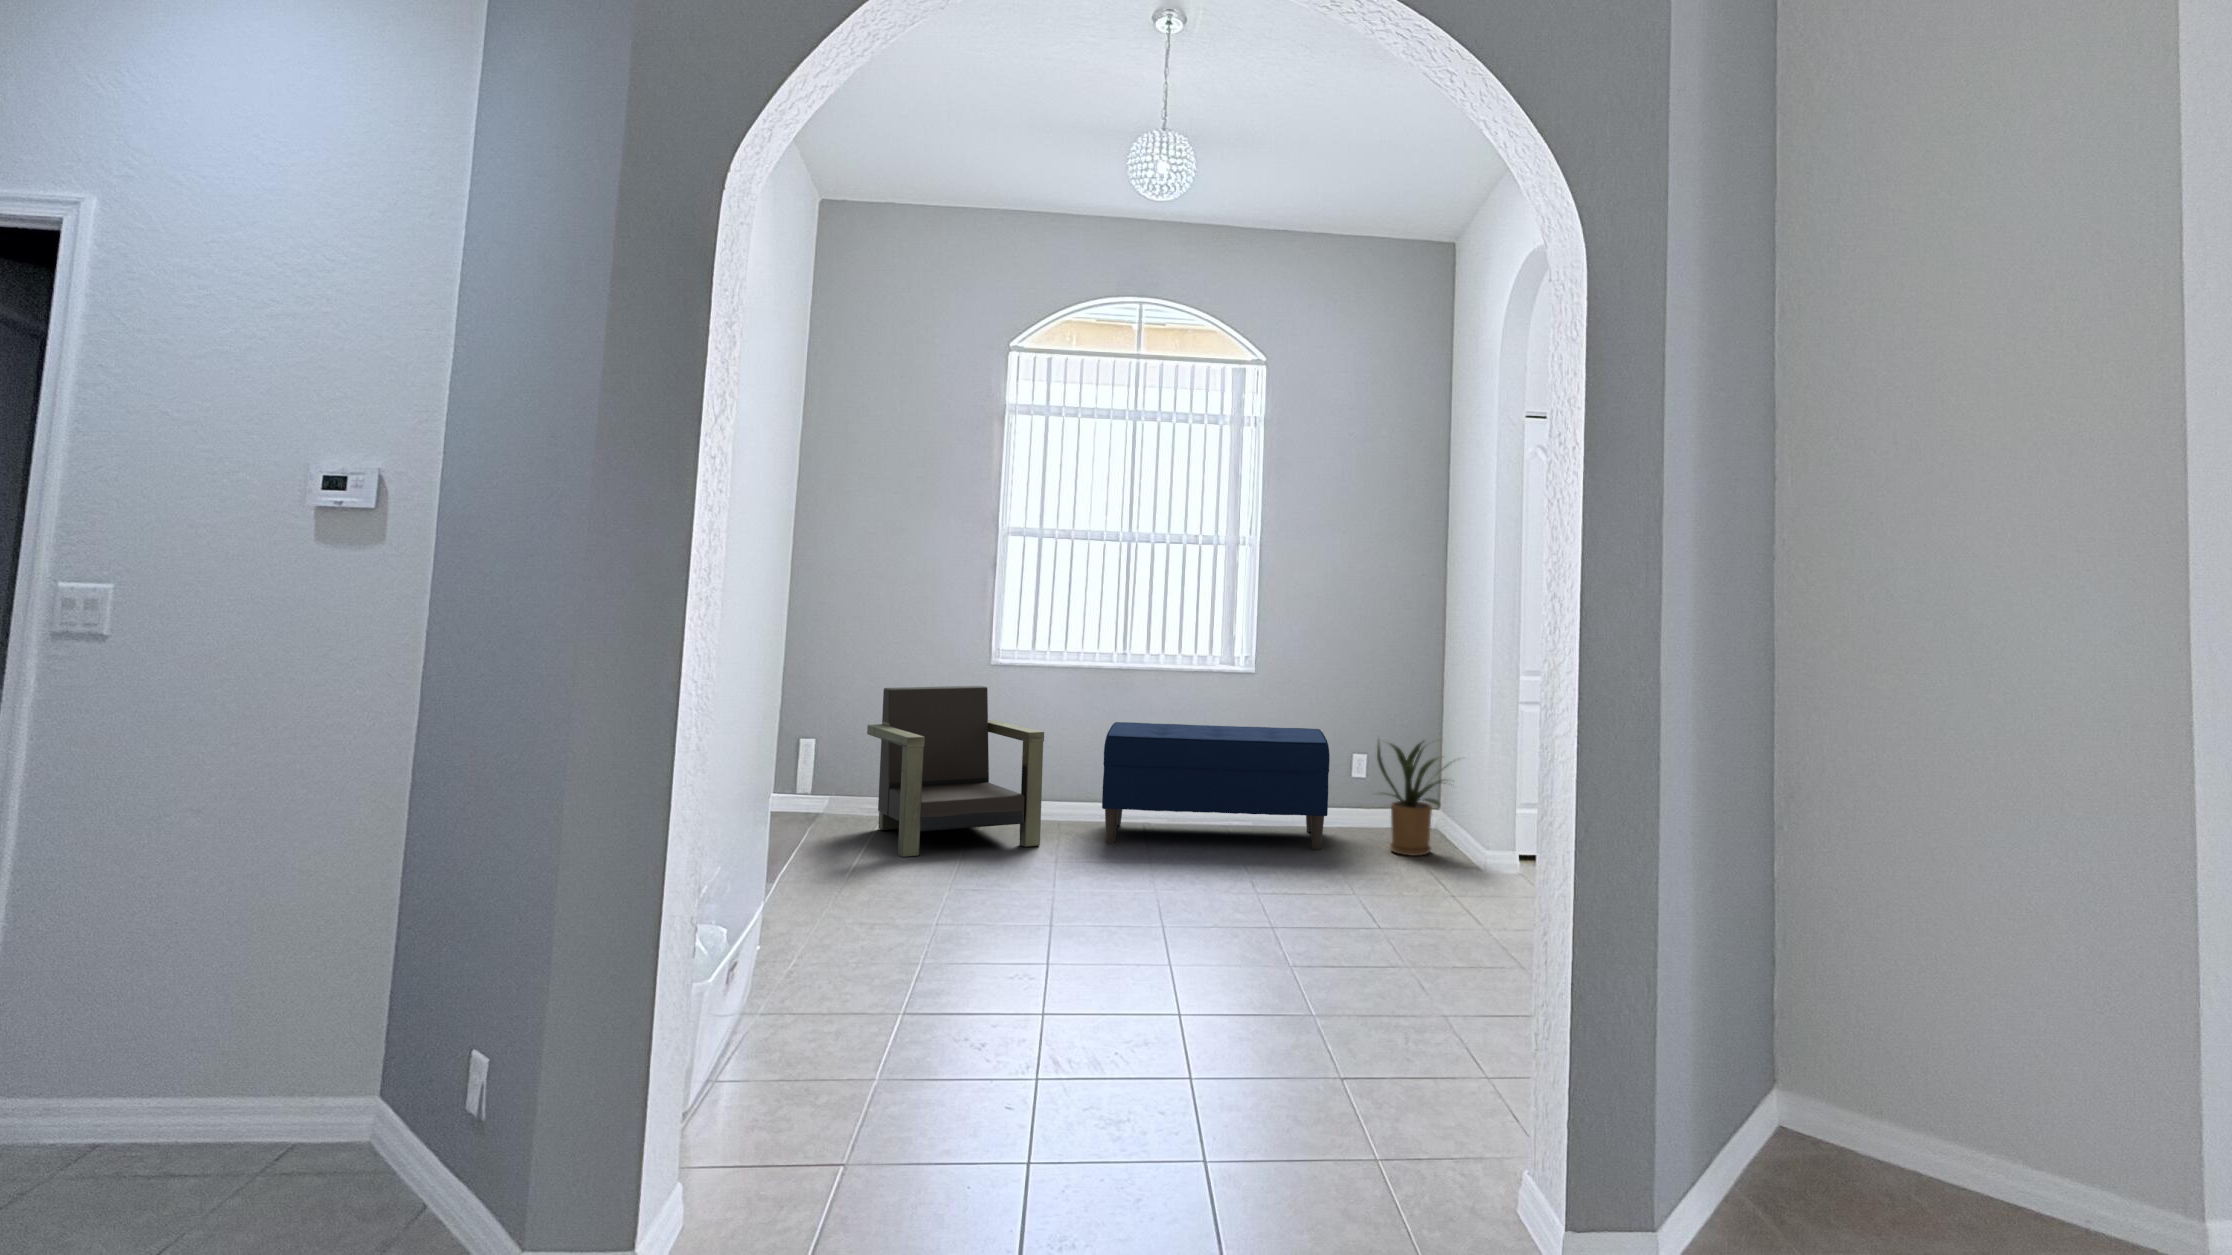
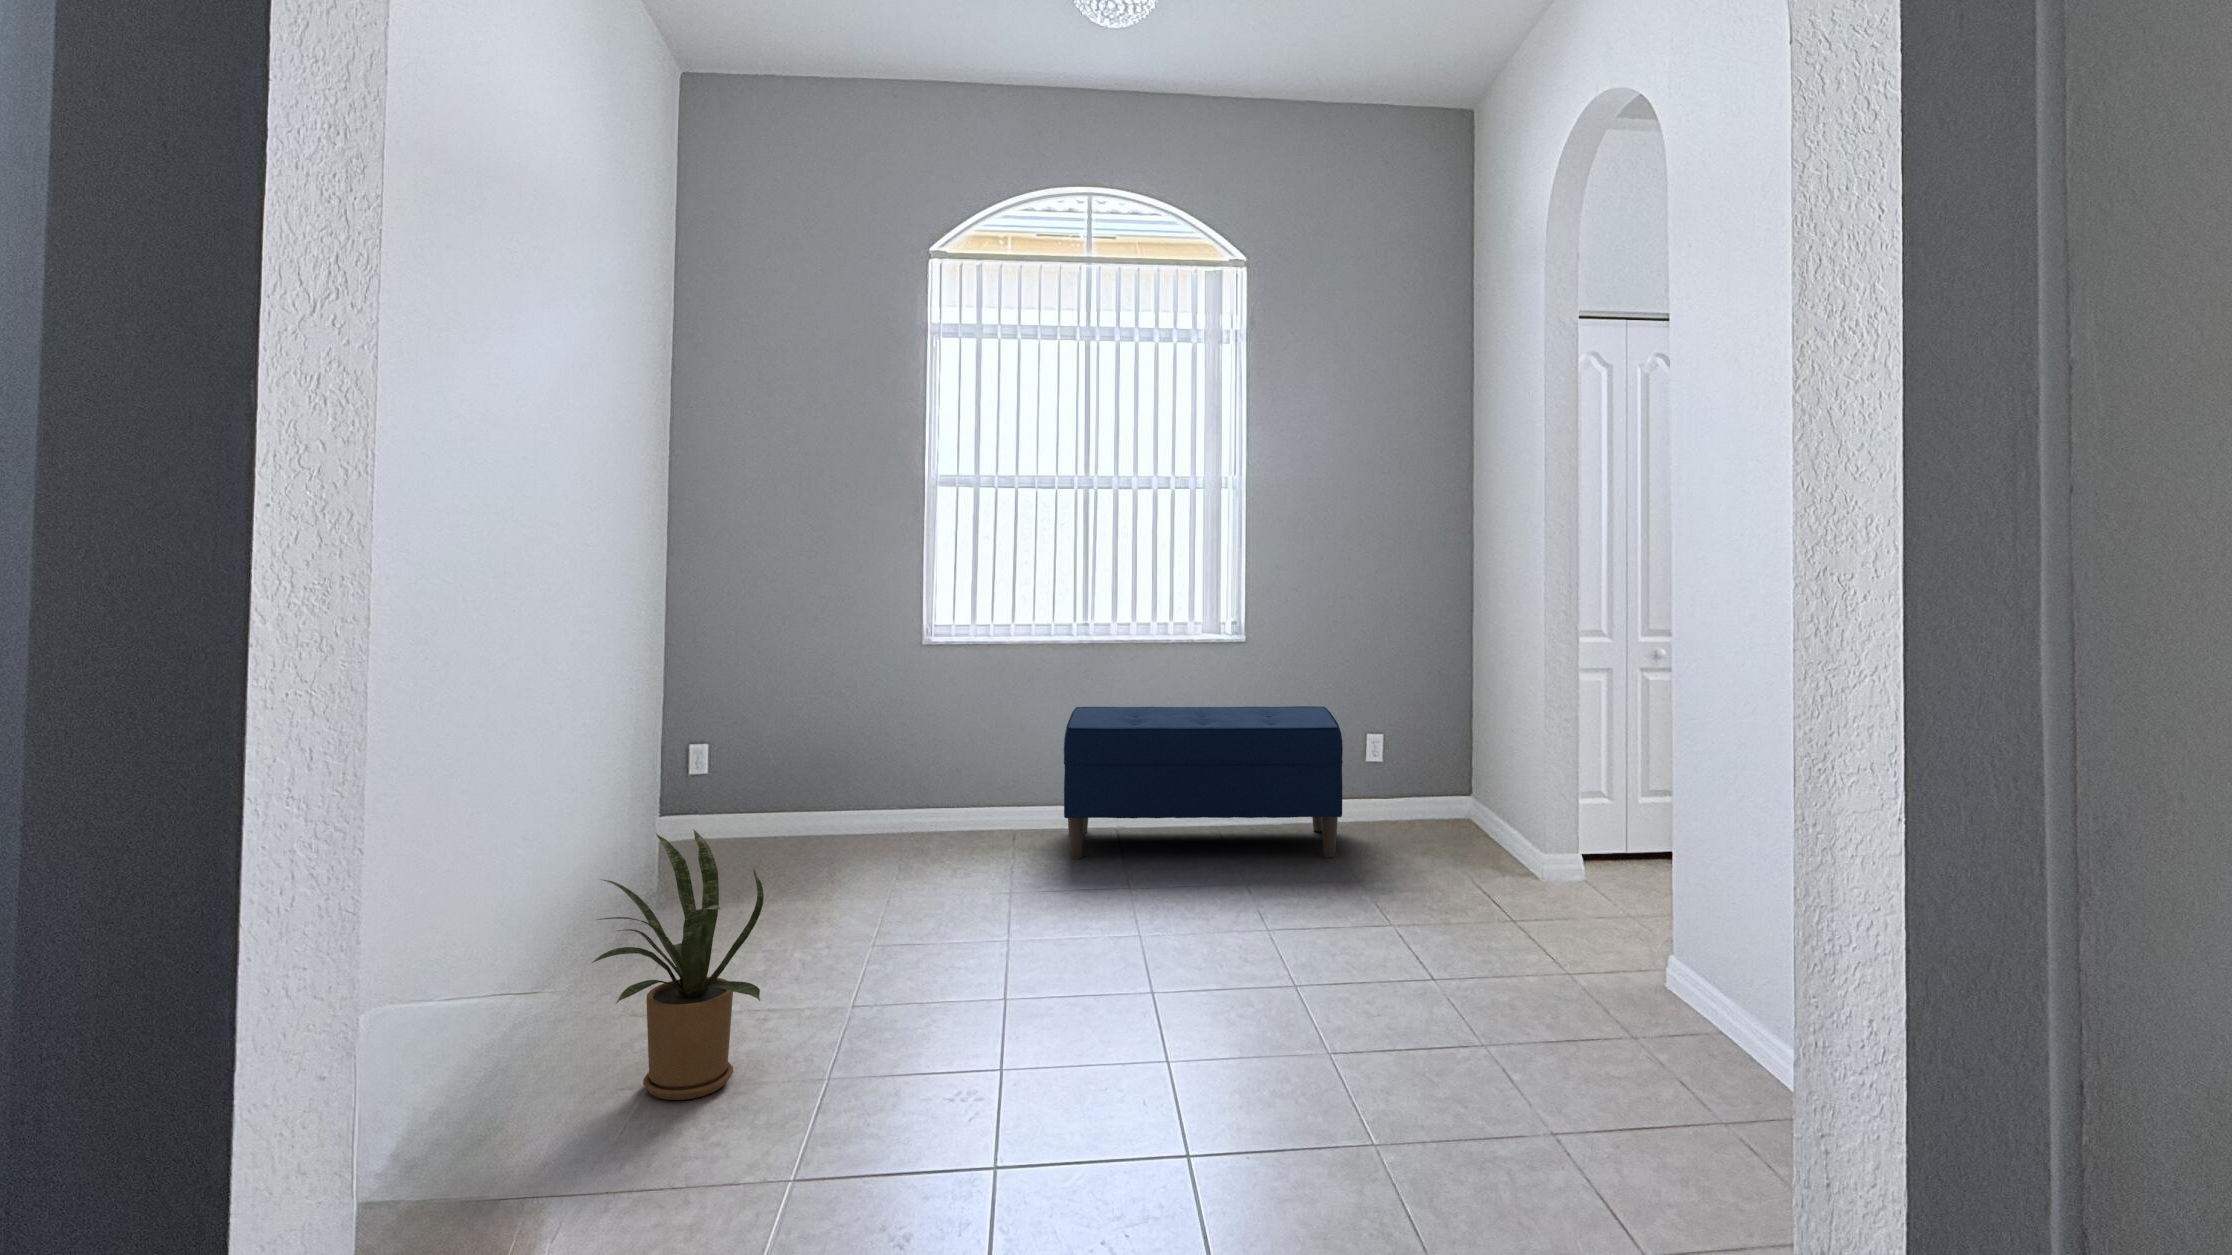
armchair: present [867,686,1044,857] -> none [770,669,989,894]
house plant: present [1377,740,1459,856] -> present [592,830,764,1100]

